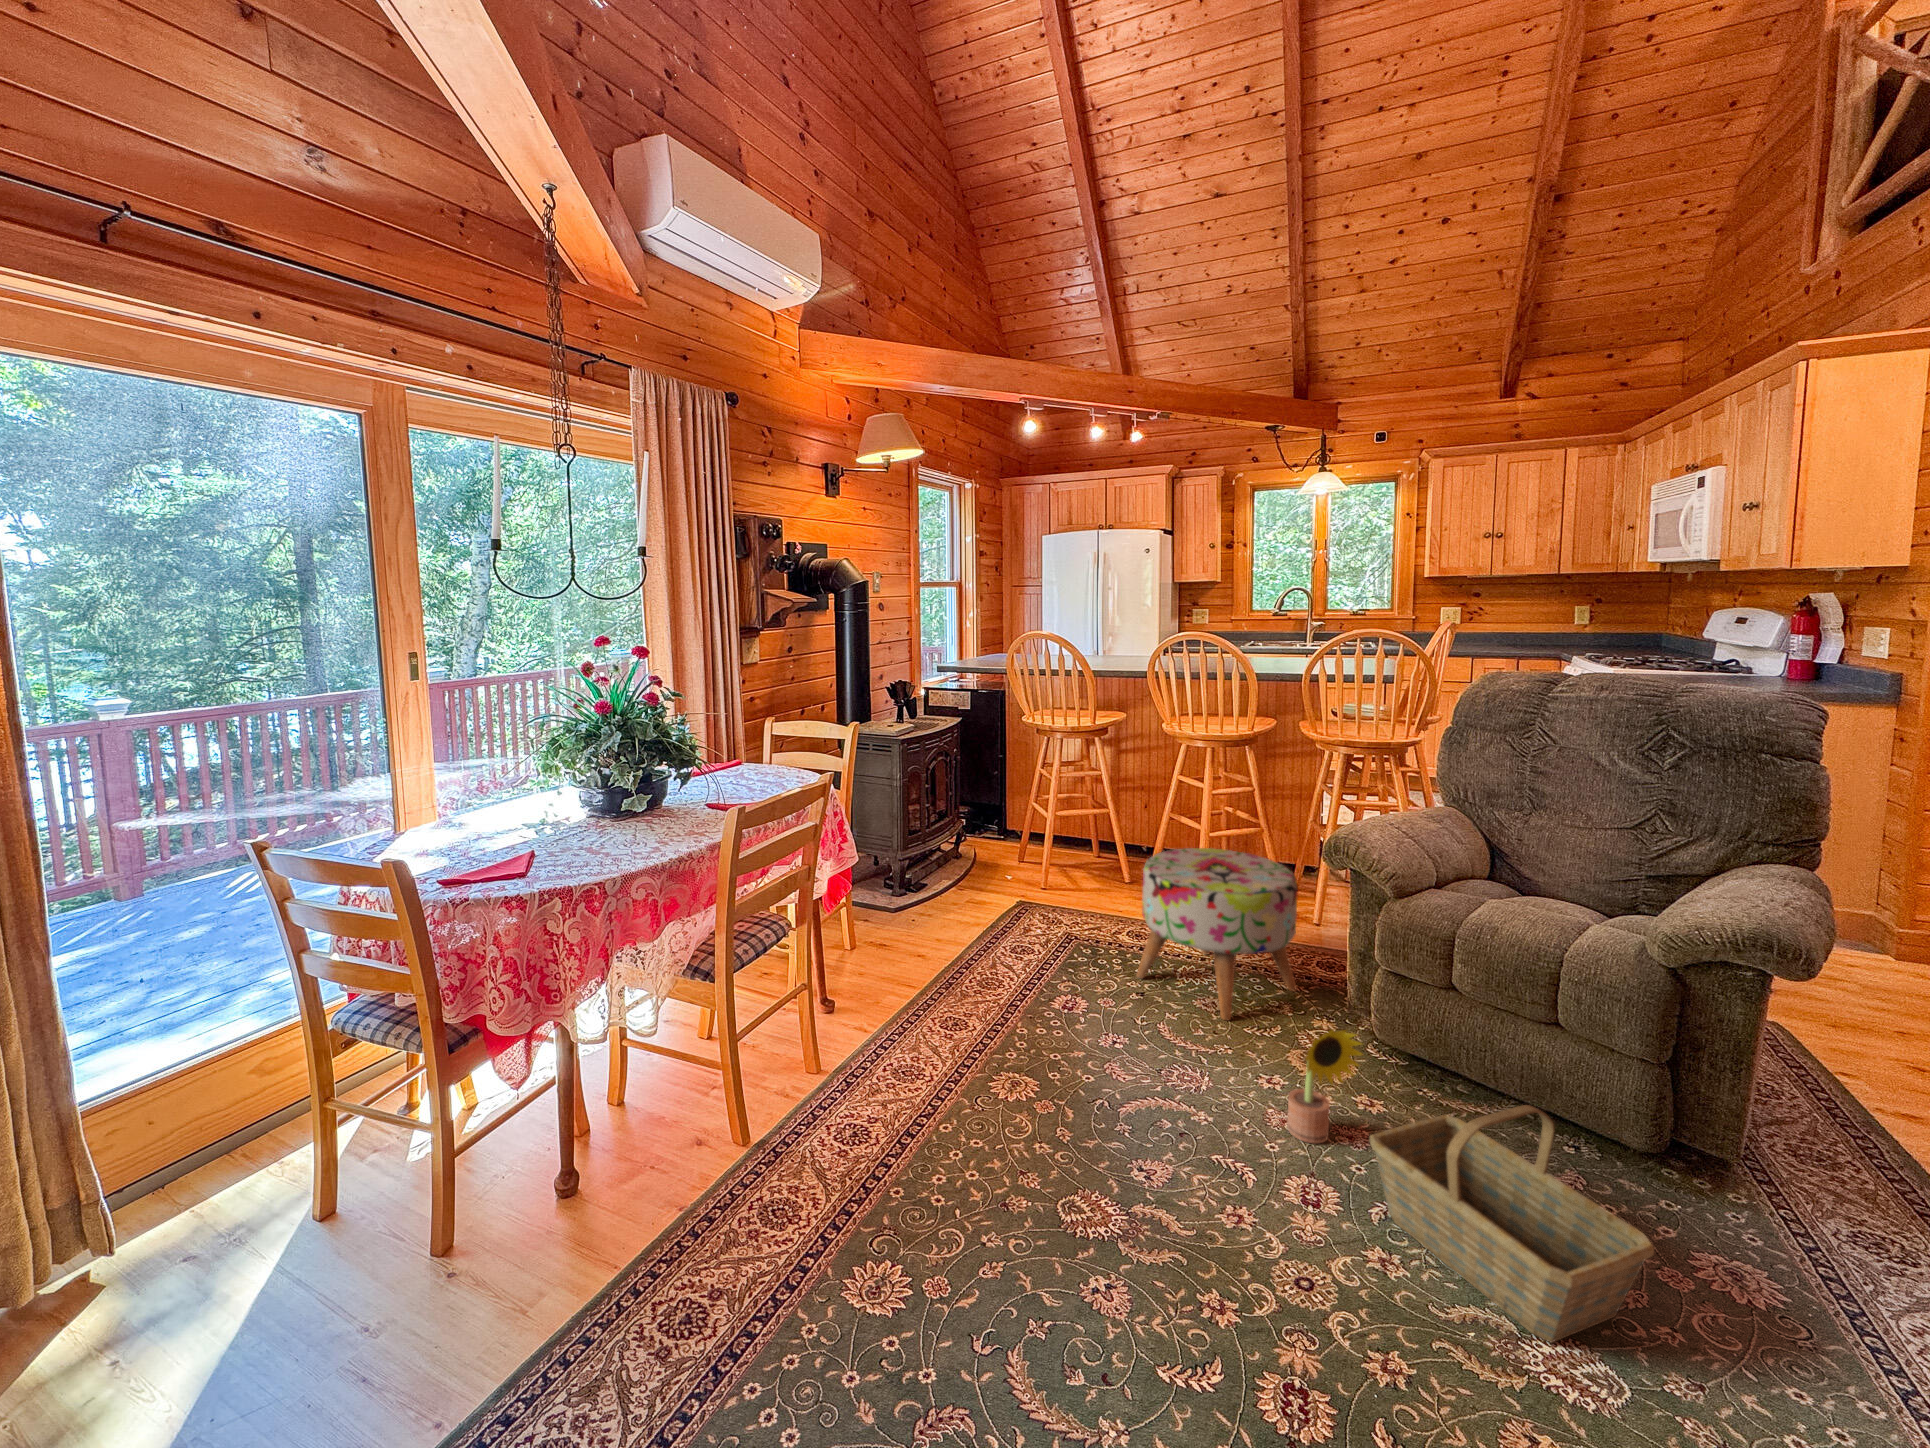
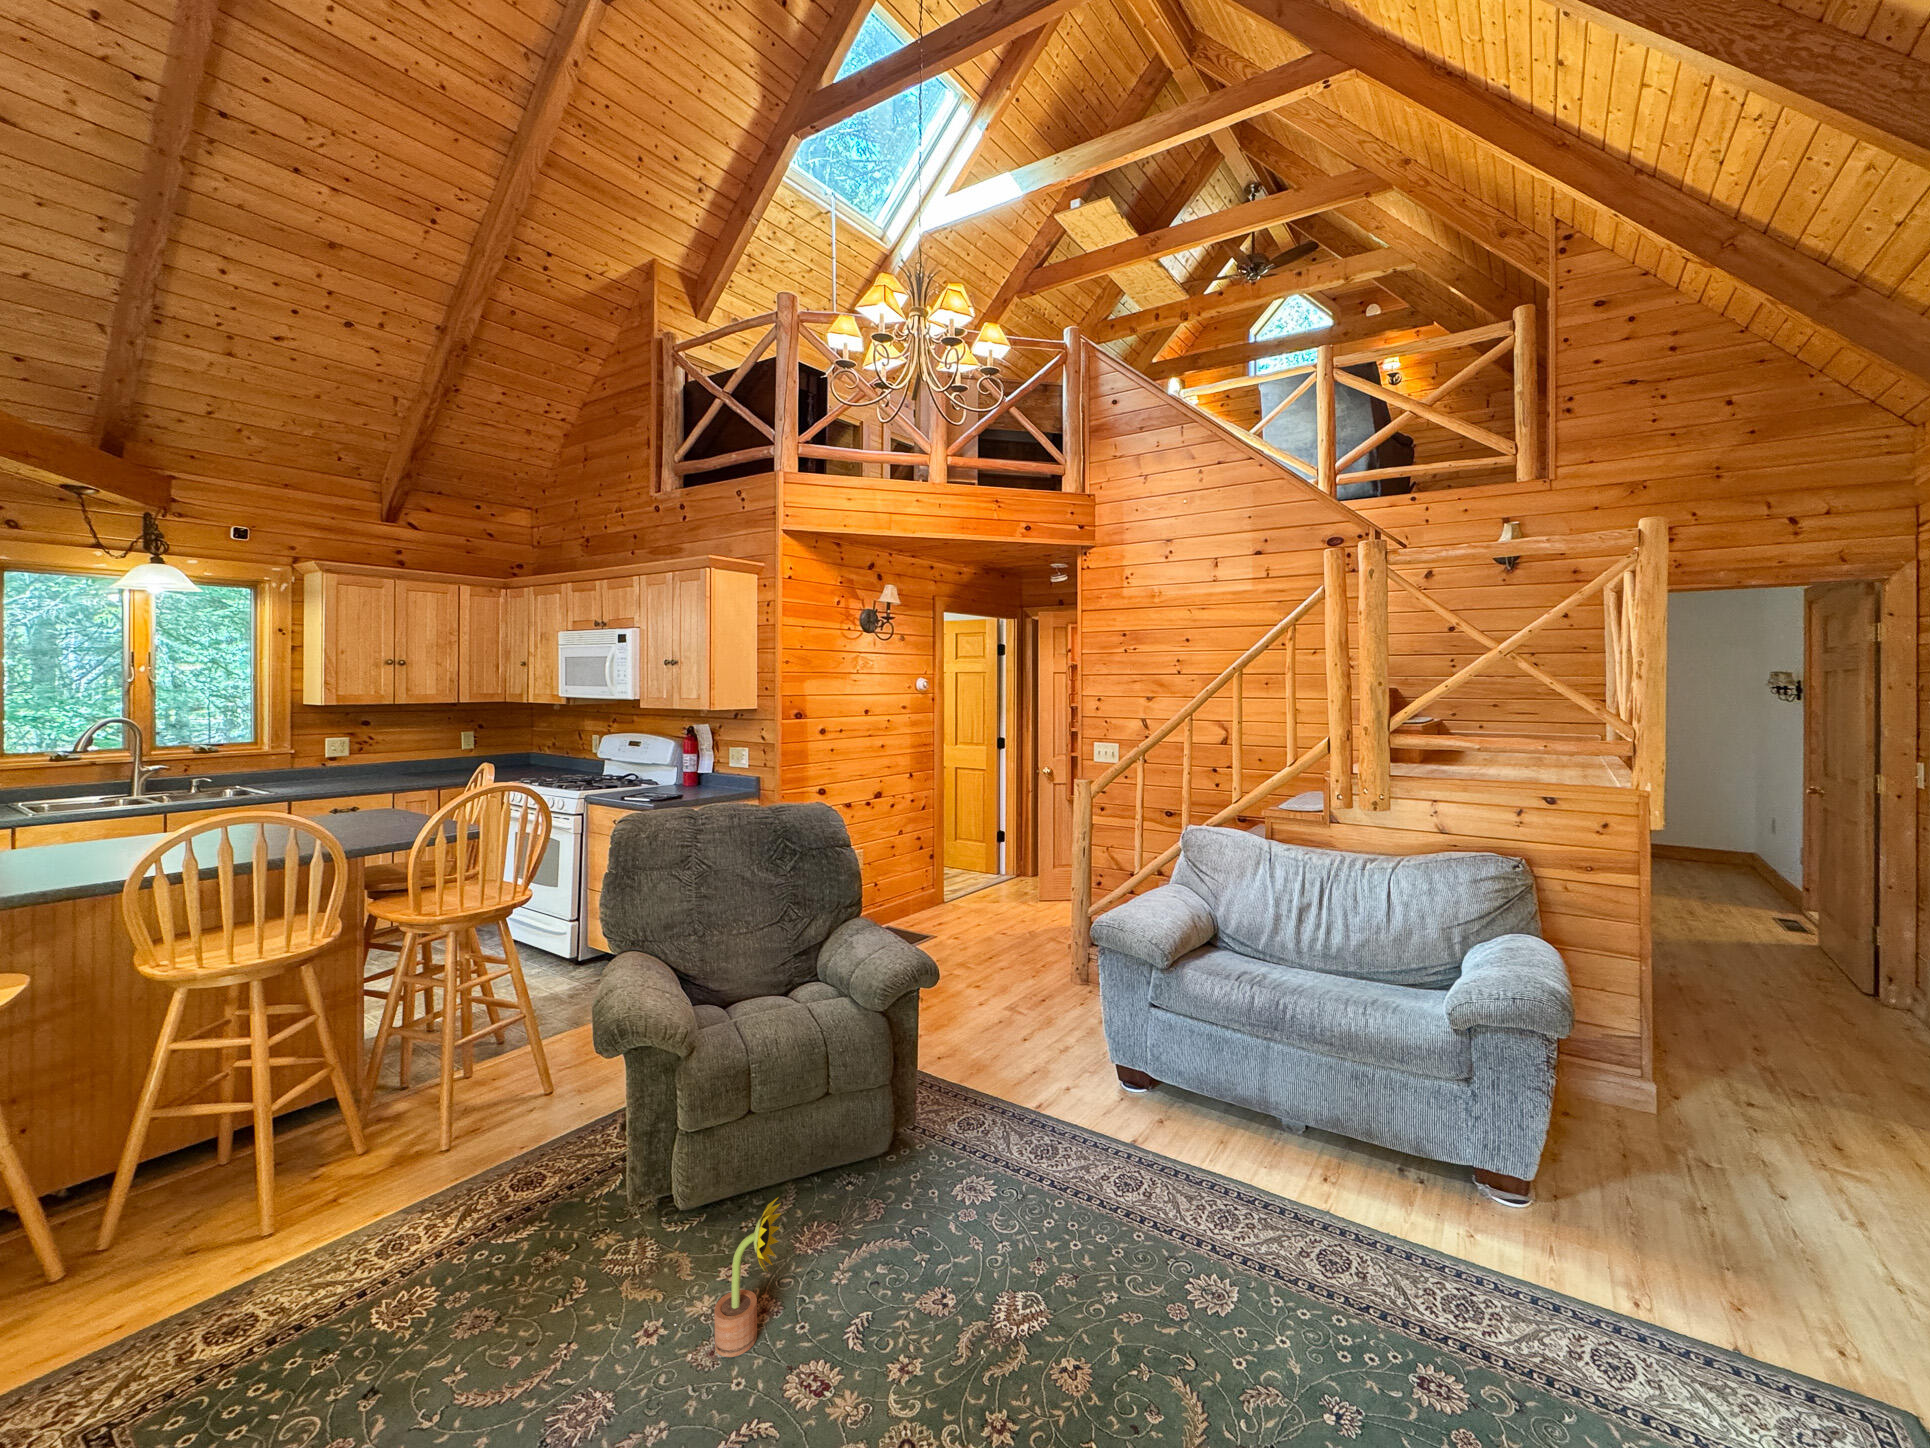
ottoman: present [1136,848,1298,1021] -> none [310,1086,552,1378]
basket: present [1370,1105,1654,1343] -> none [842,1152,1020,1338]

